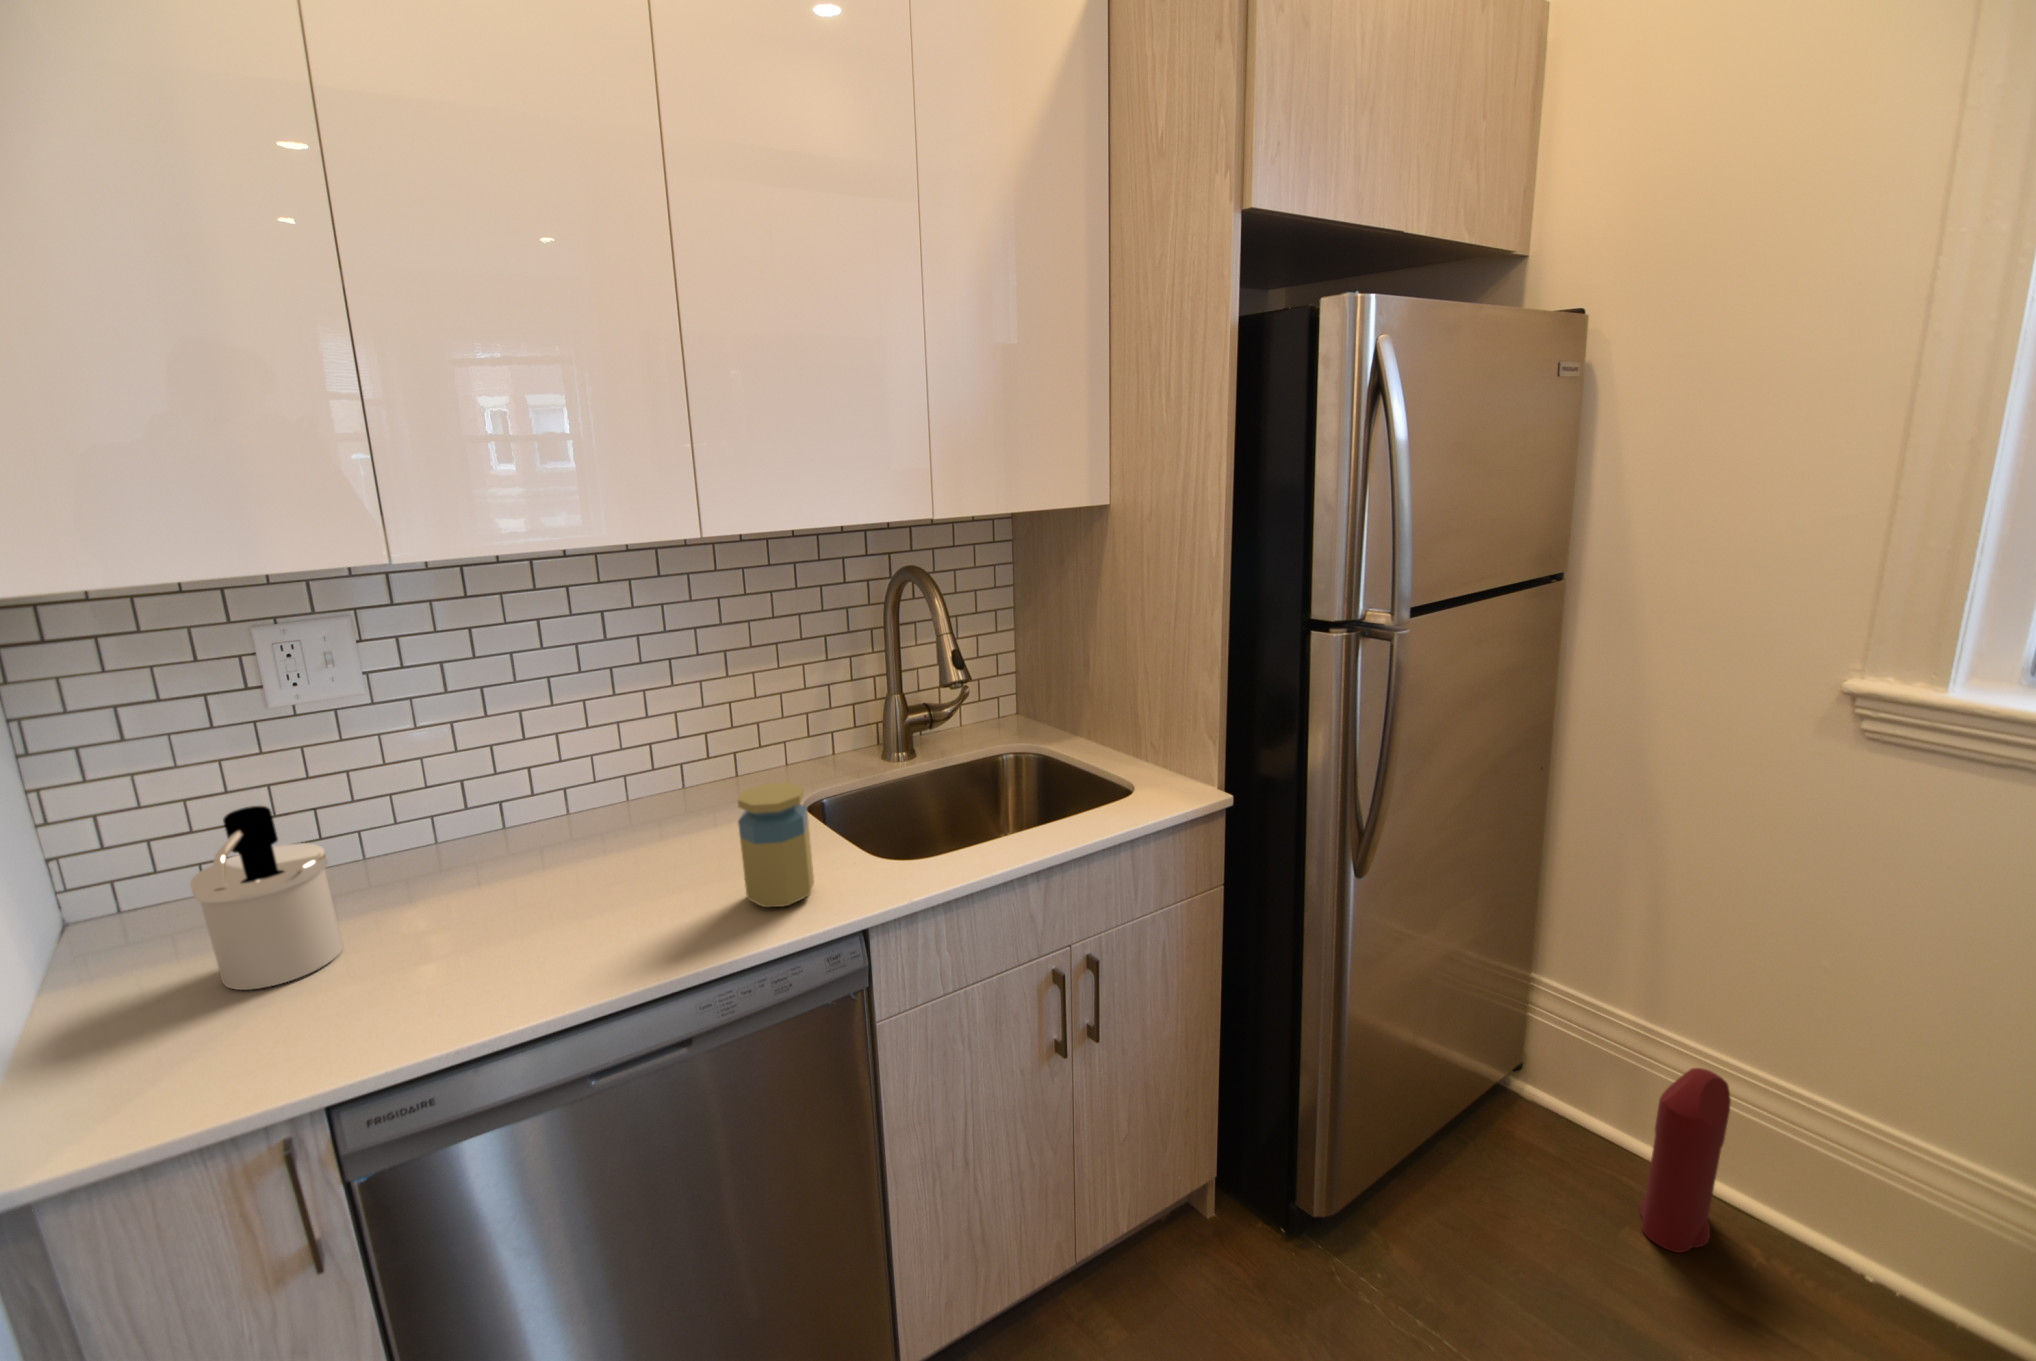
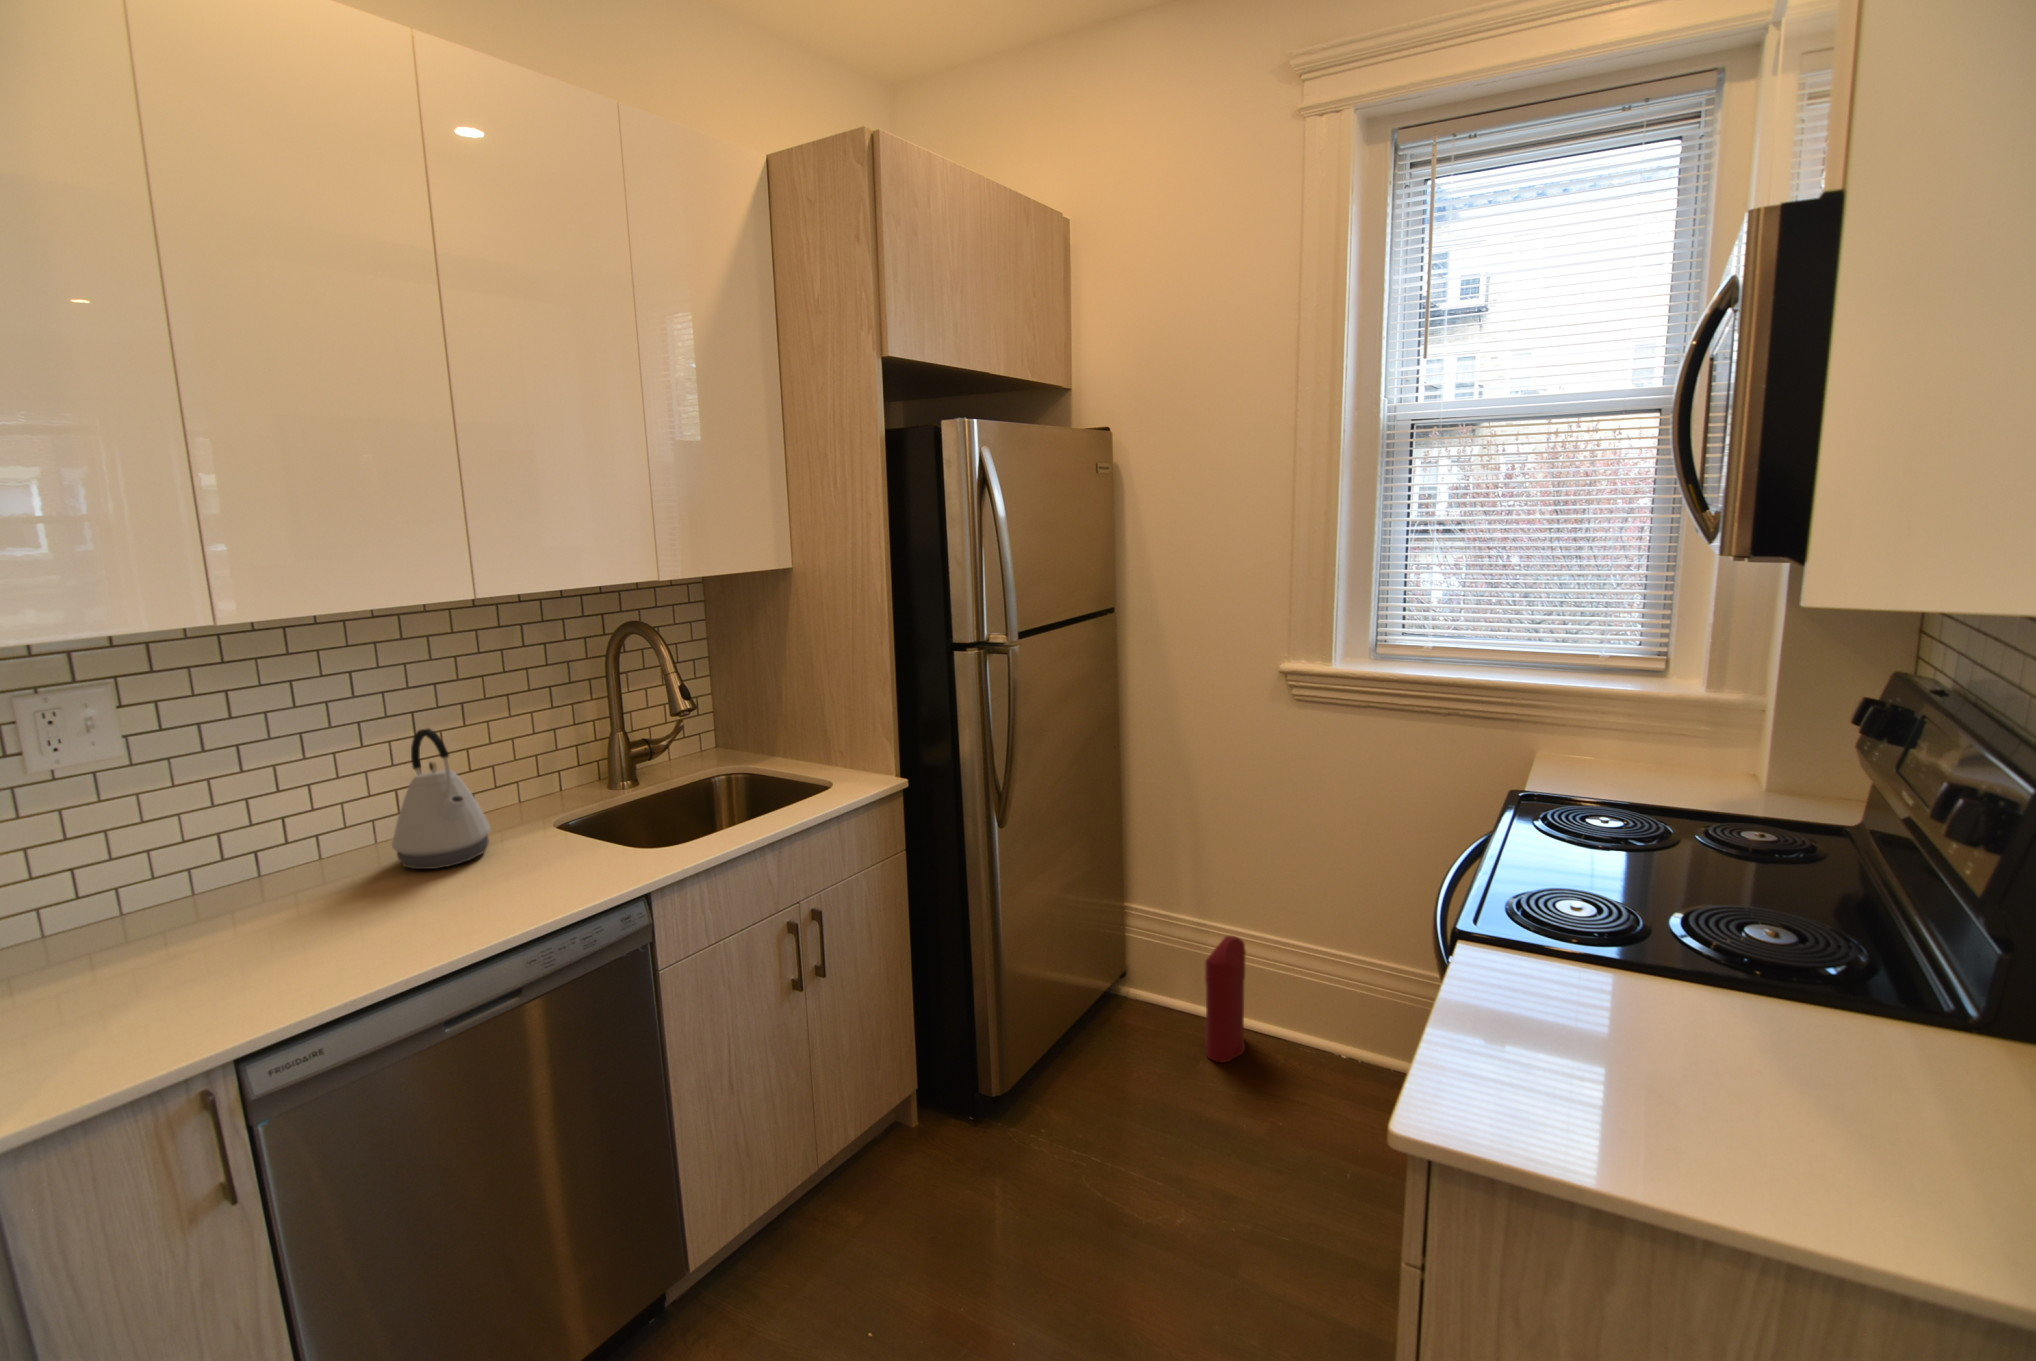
kettle: none [621,684,726,849] -> present [392,728,491,869]
jar: present [738,782,814,908] -> none [537,789,599,886]
soap dispenser: present [190,806,343,990] -> none [36,842,172,1003]

